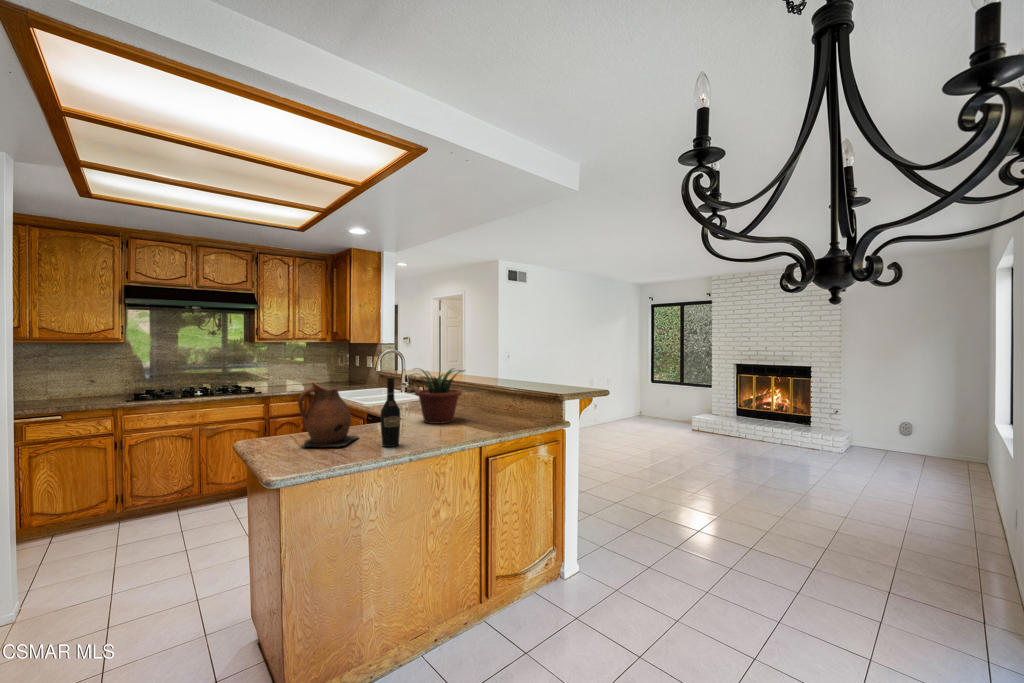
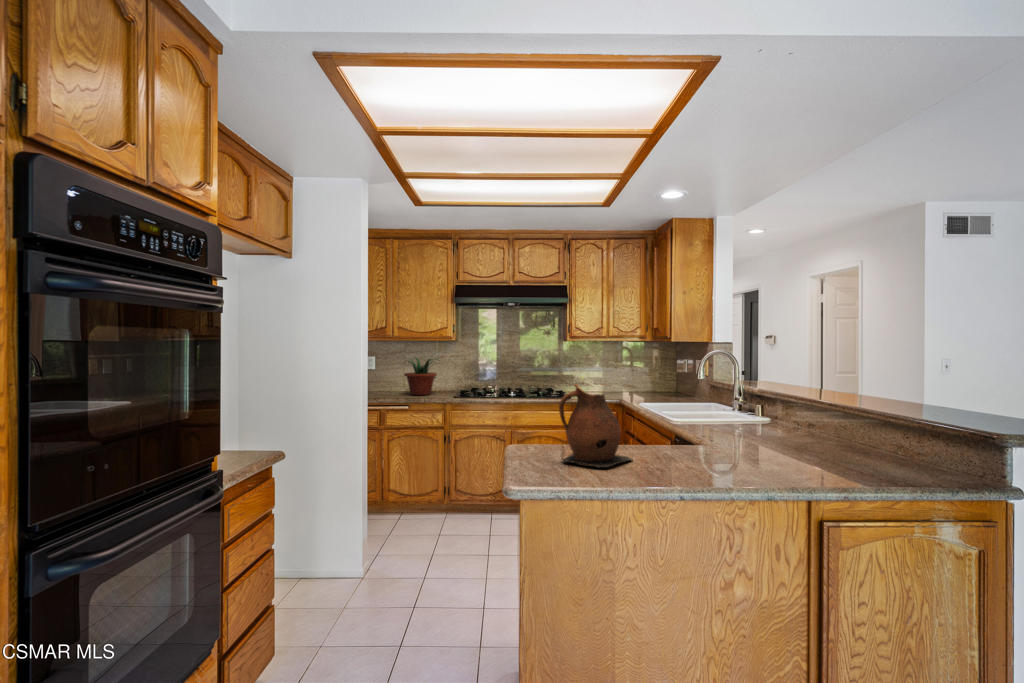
potted plant: present [412,369,464,424] -> present [404,358,437,395]
wine bottle: present [381,378,401,447] -> none [651,384,678,478]

